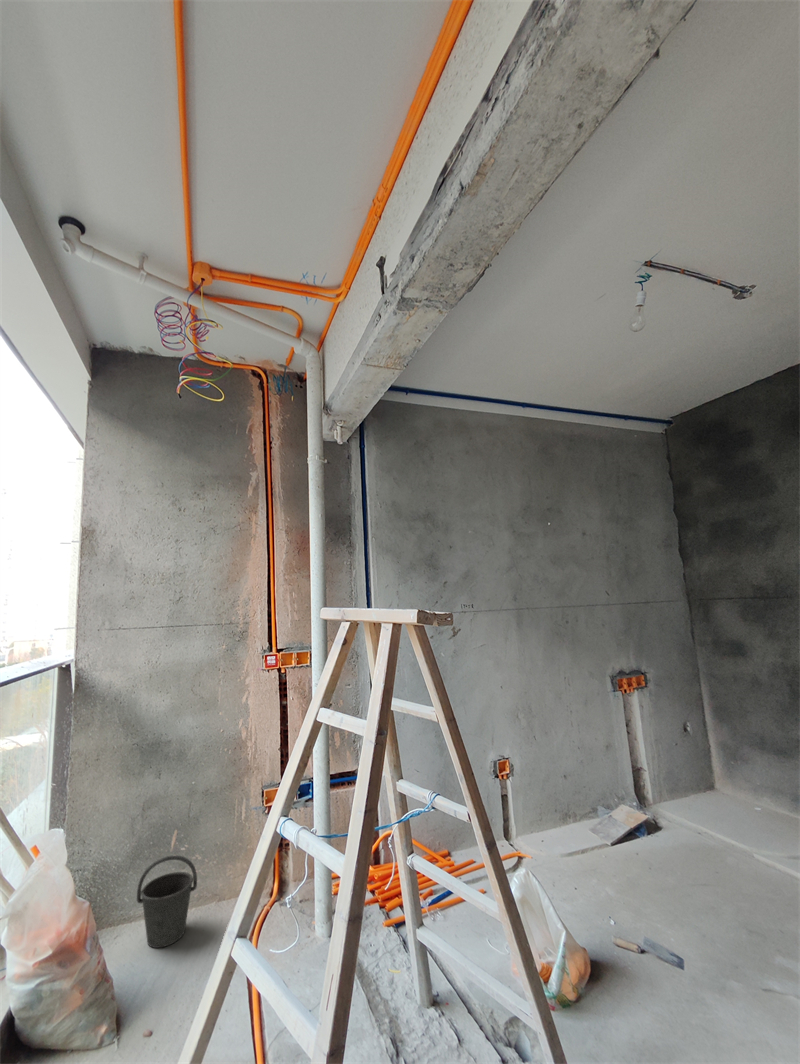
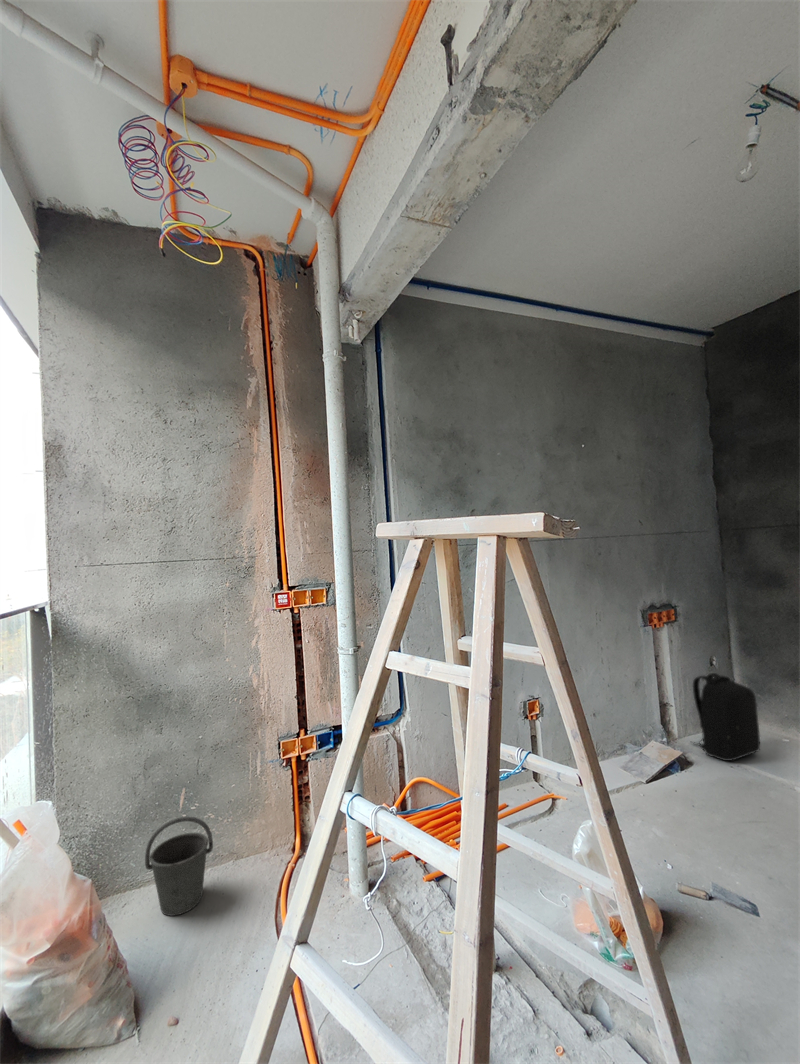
backpack: none [663,737,729,825] -> present [693,673,760,761]

